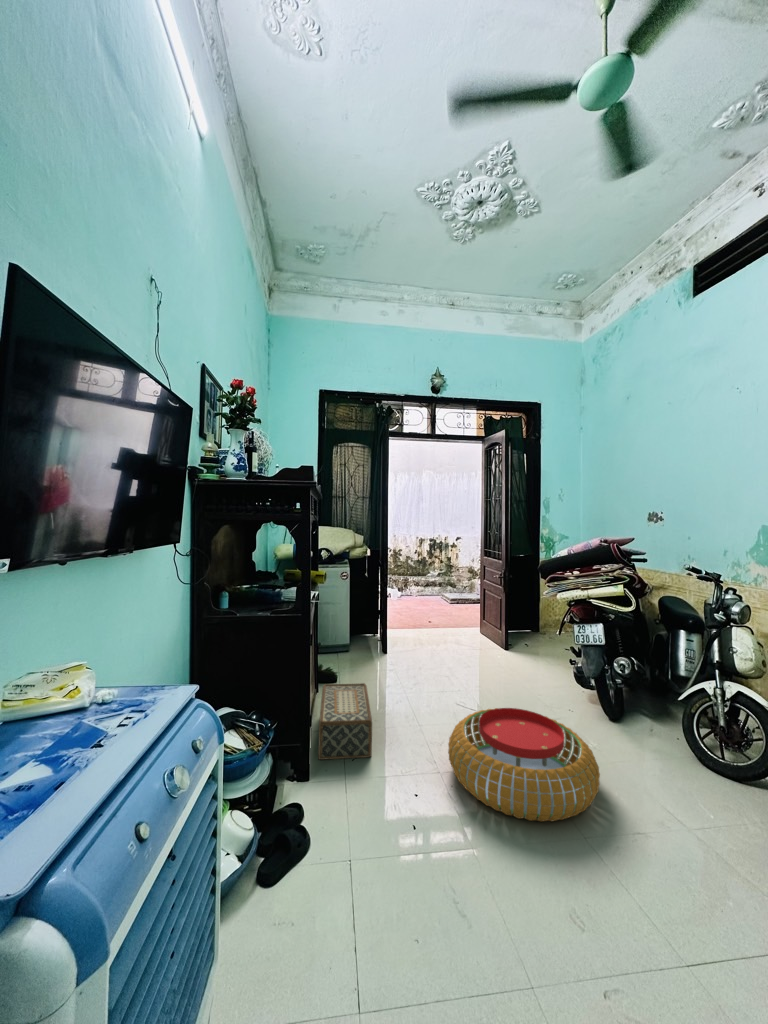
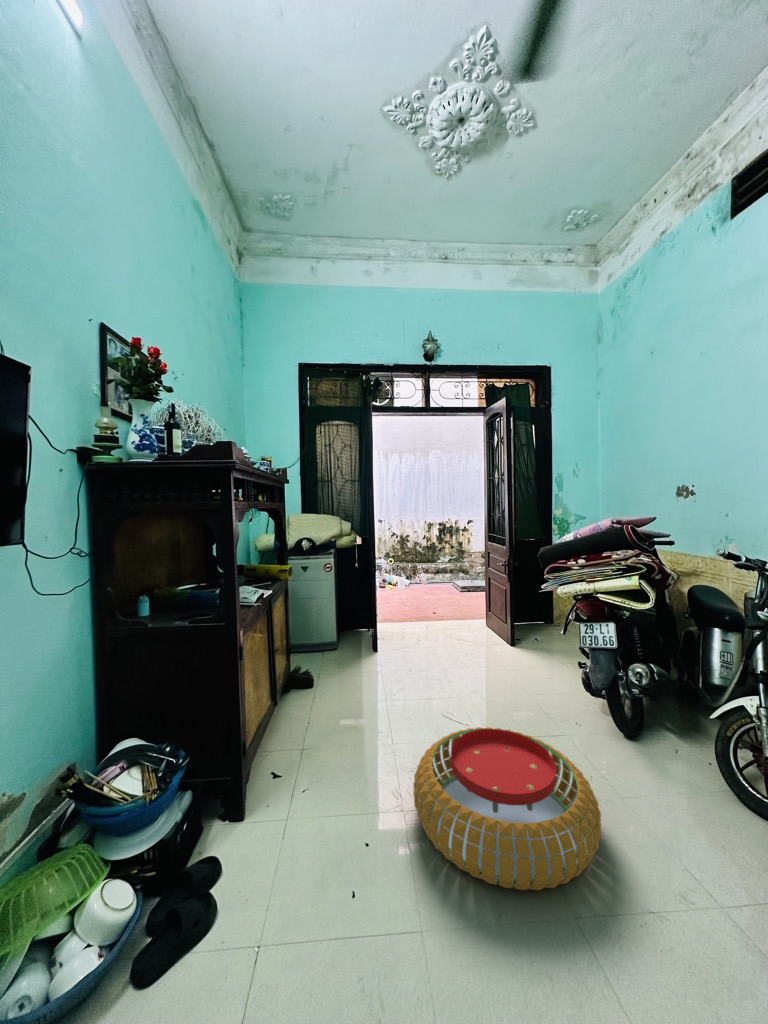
woven basket: present [318,683,372,760] -> none [264,692,336,788]

